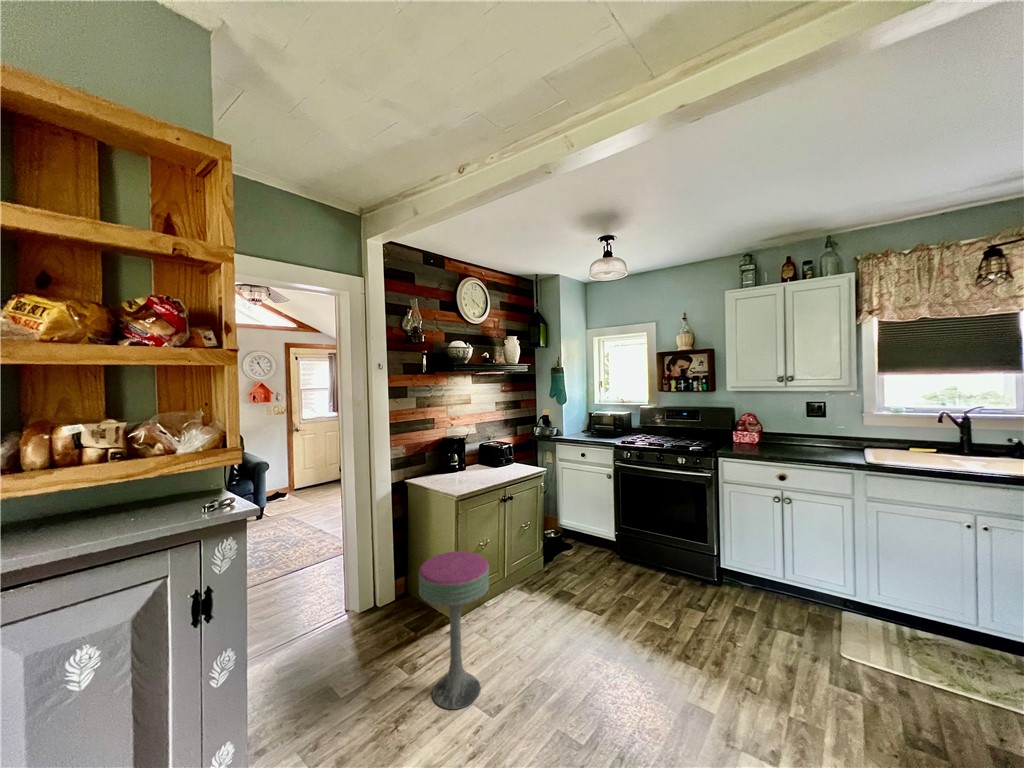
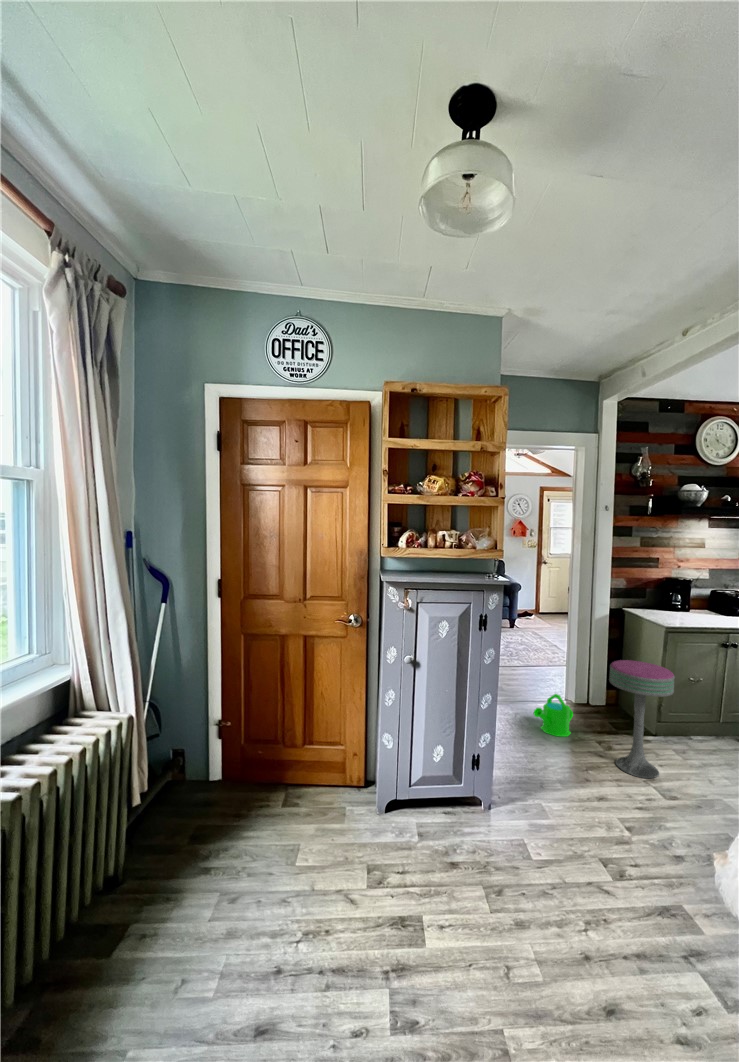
watering can: none [315,629,369,697] -> present [533,694,573,737]

